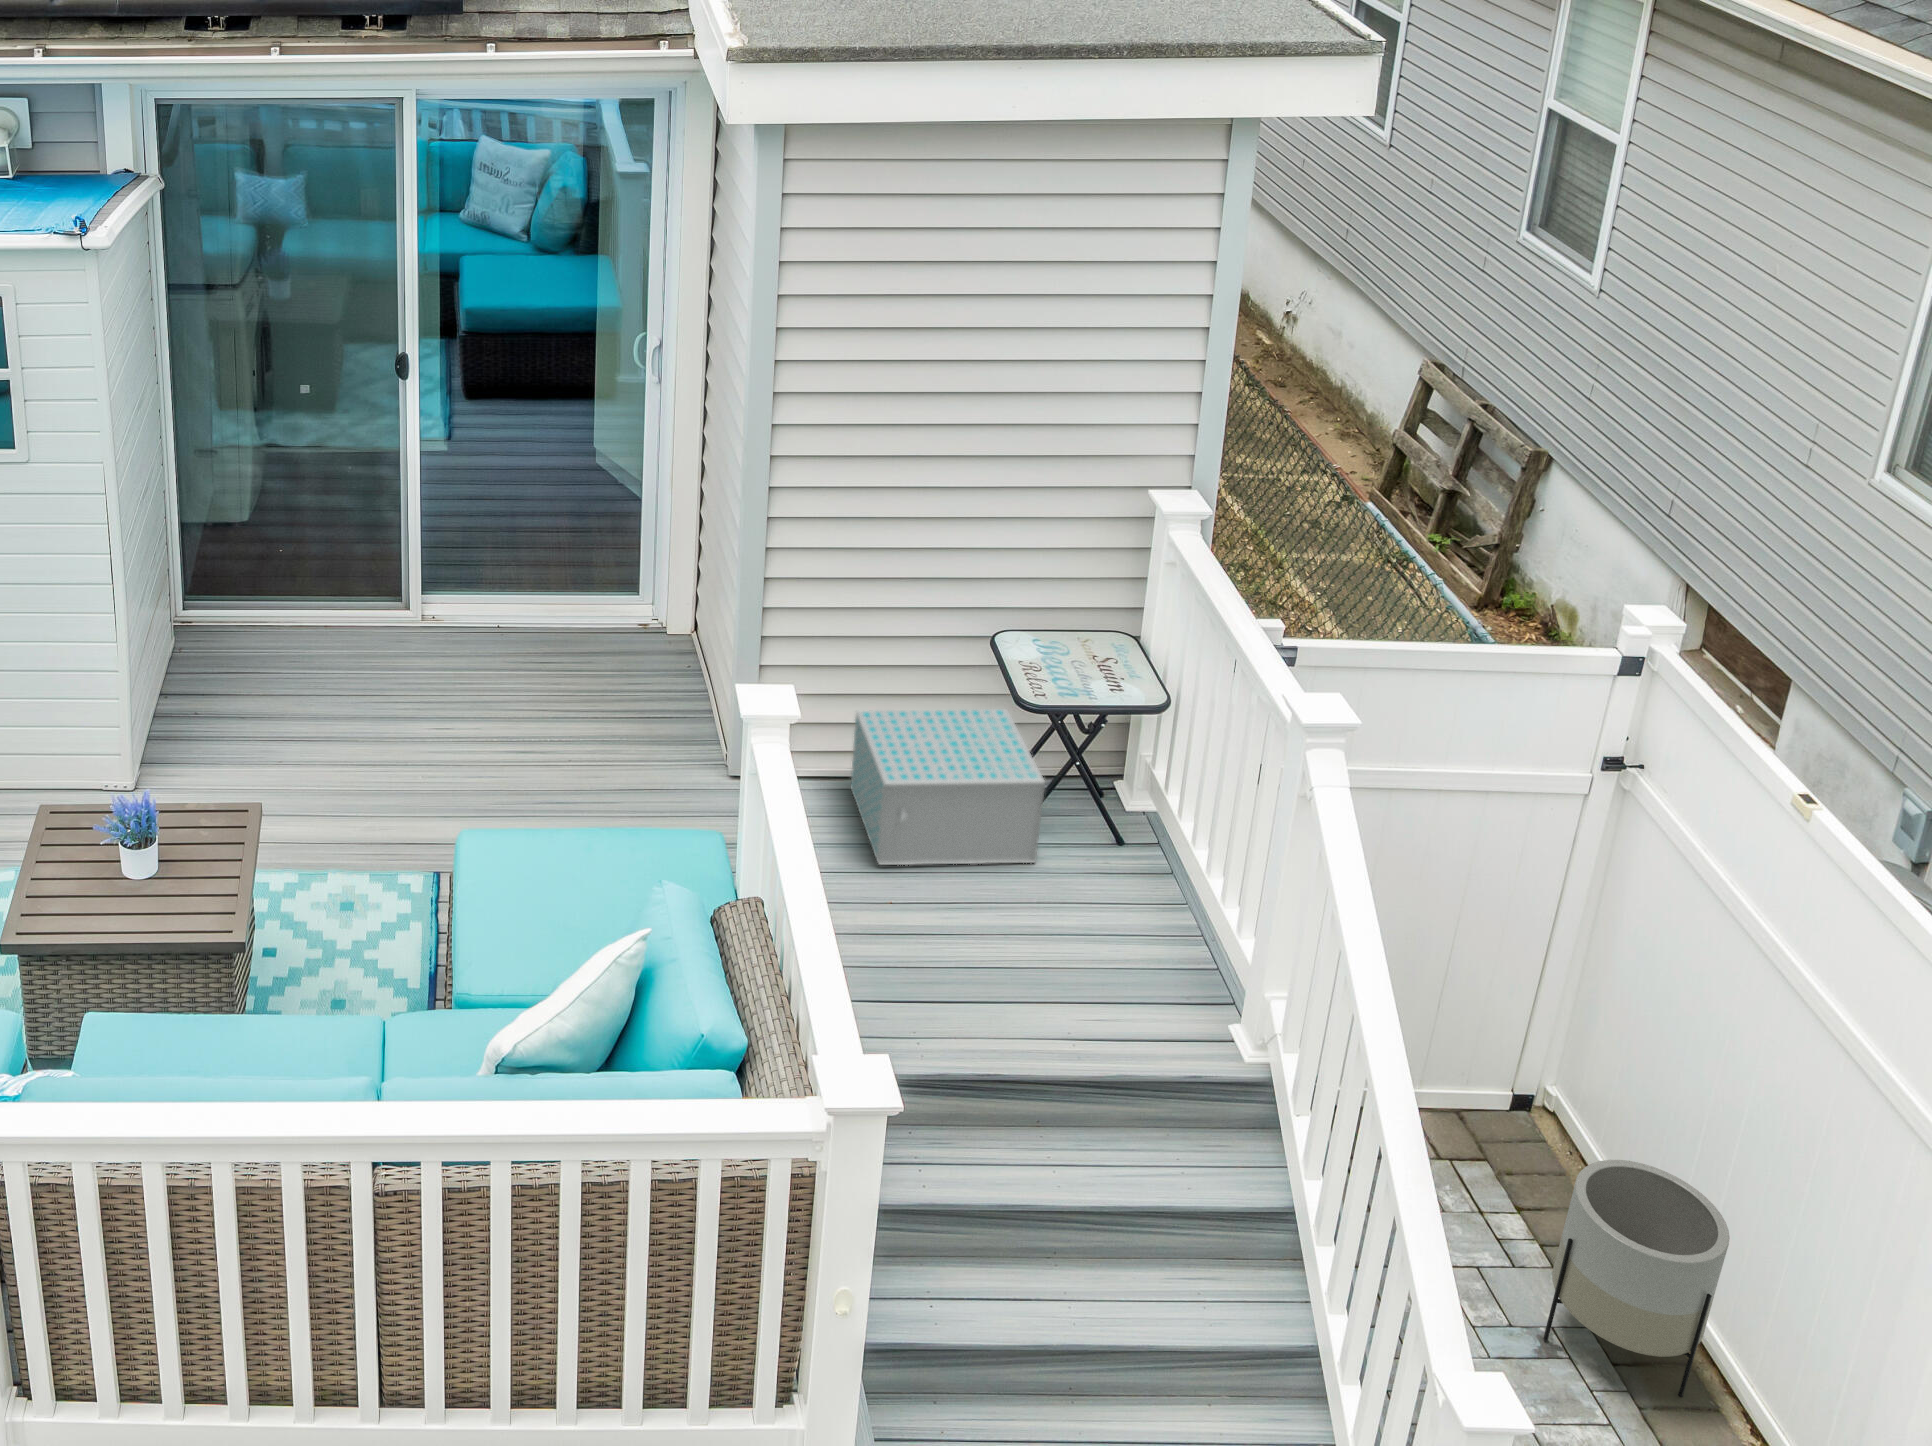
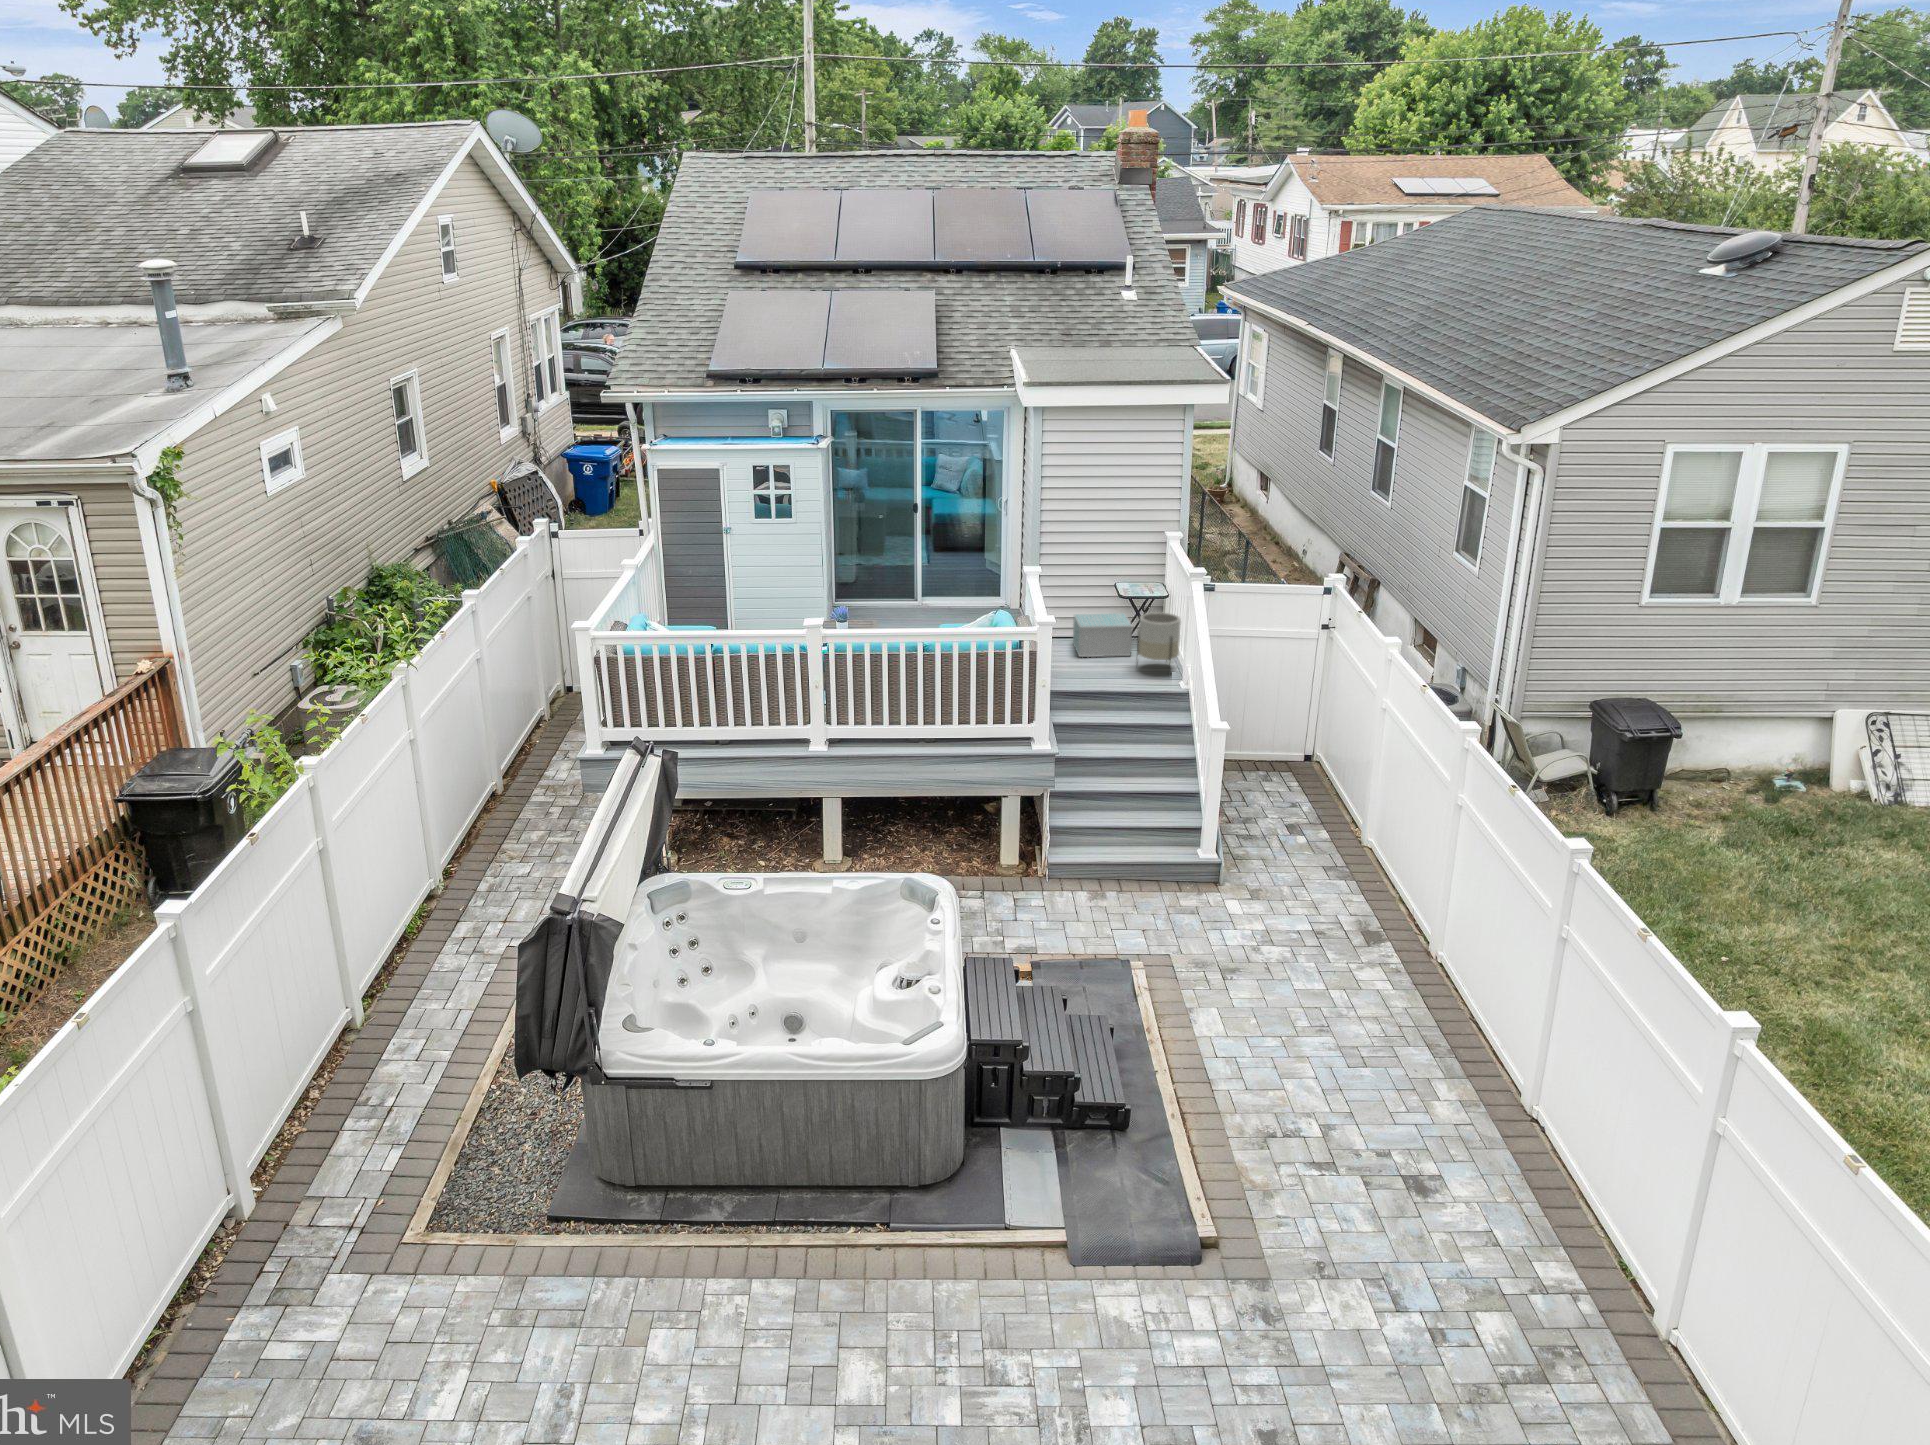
planter: present [1543,1160,1730,1397] -> present [1137,612,1181,670]

